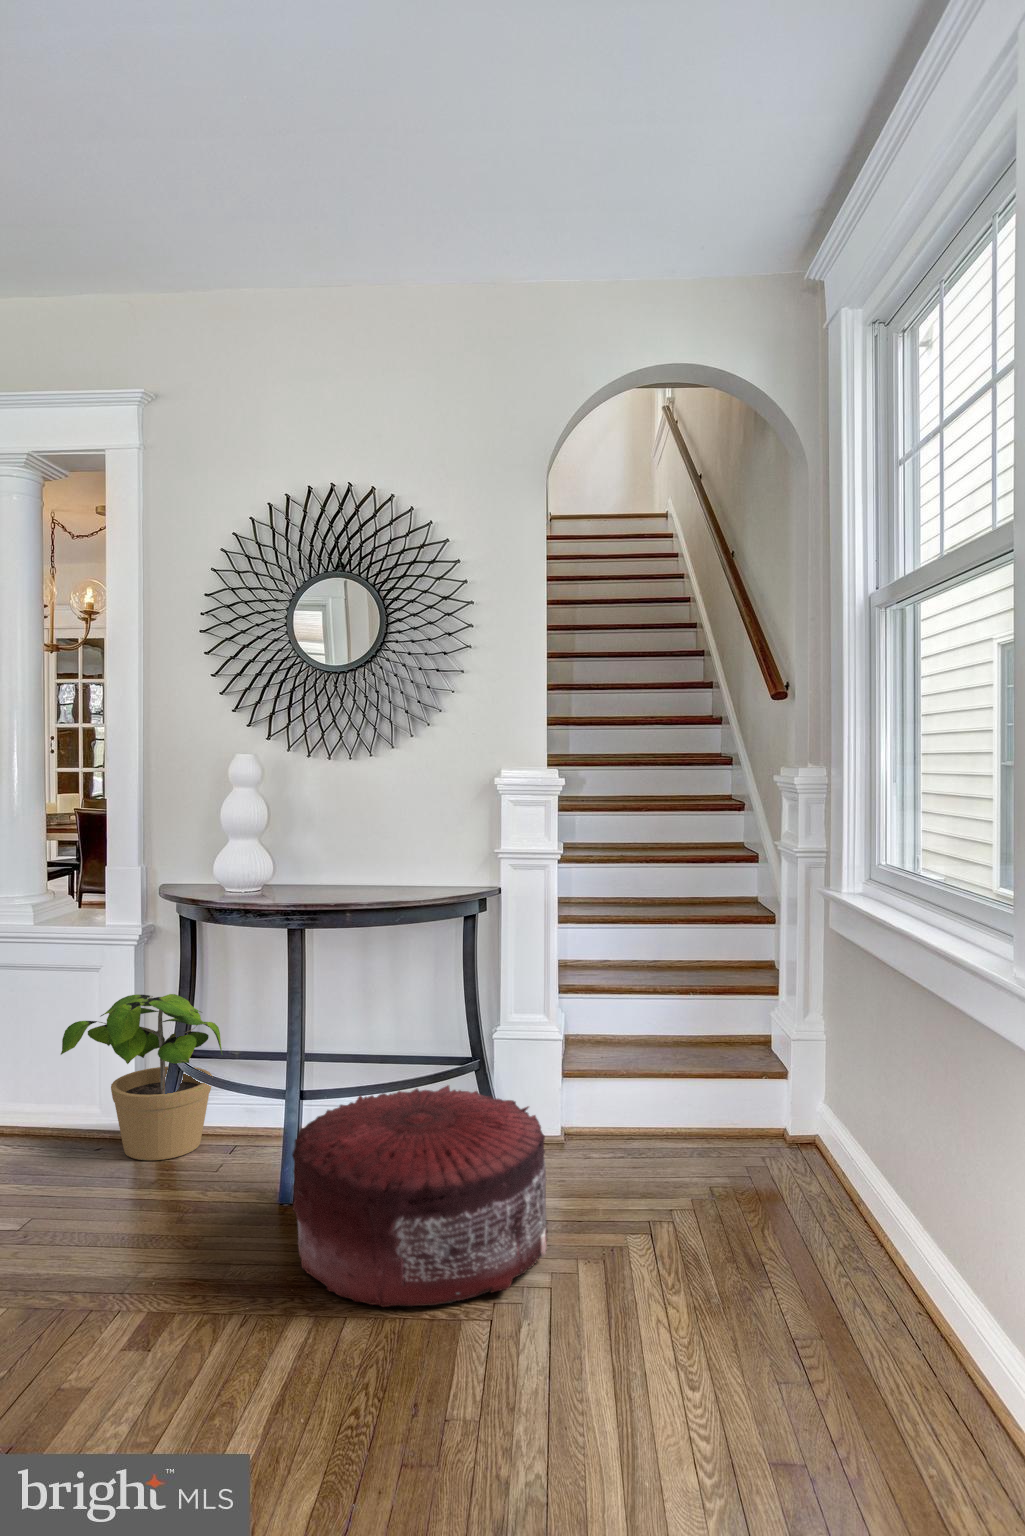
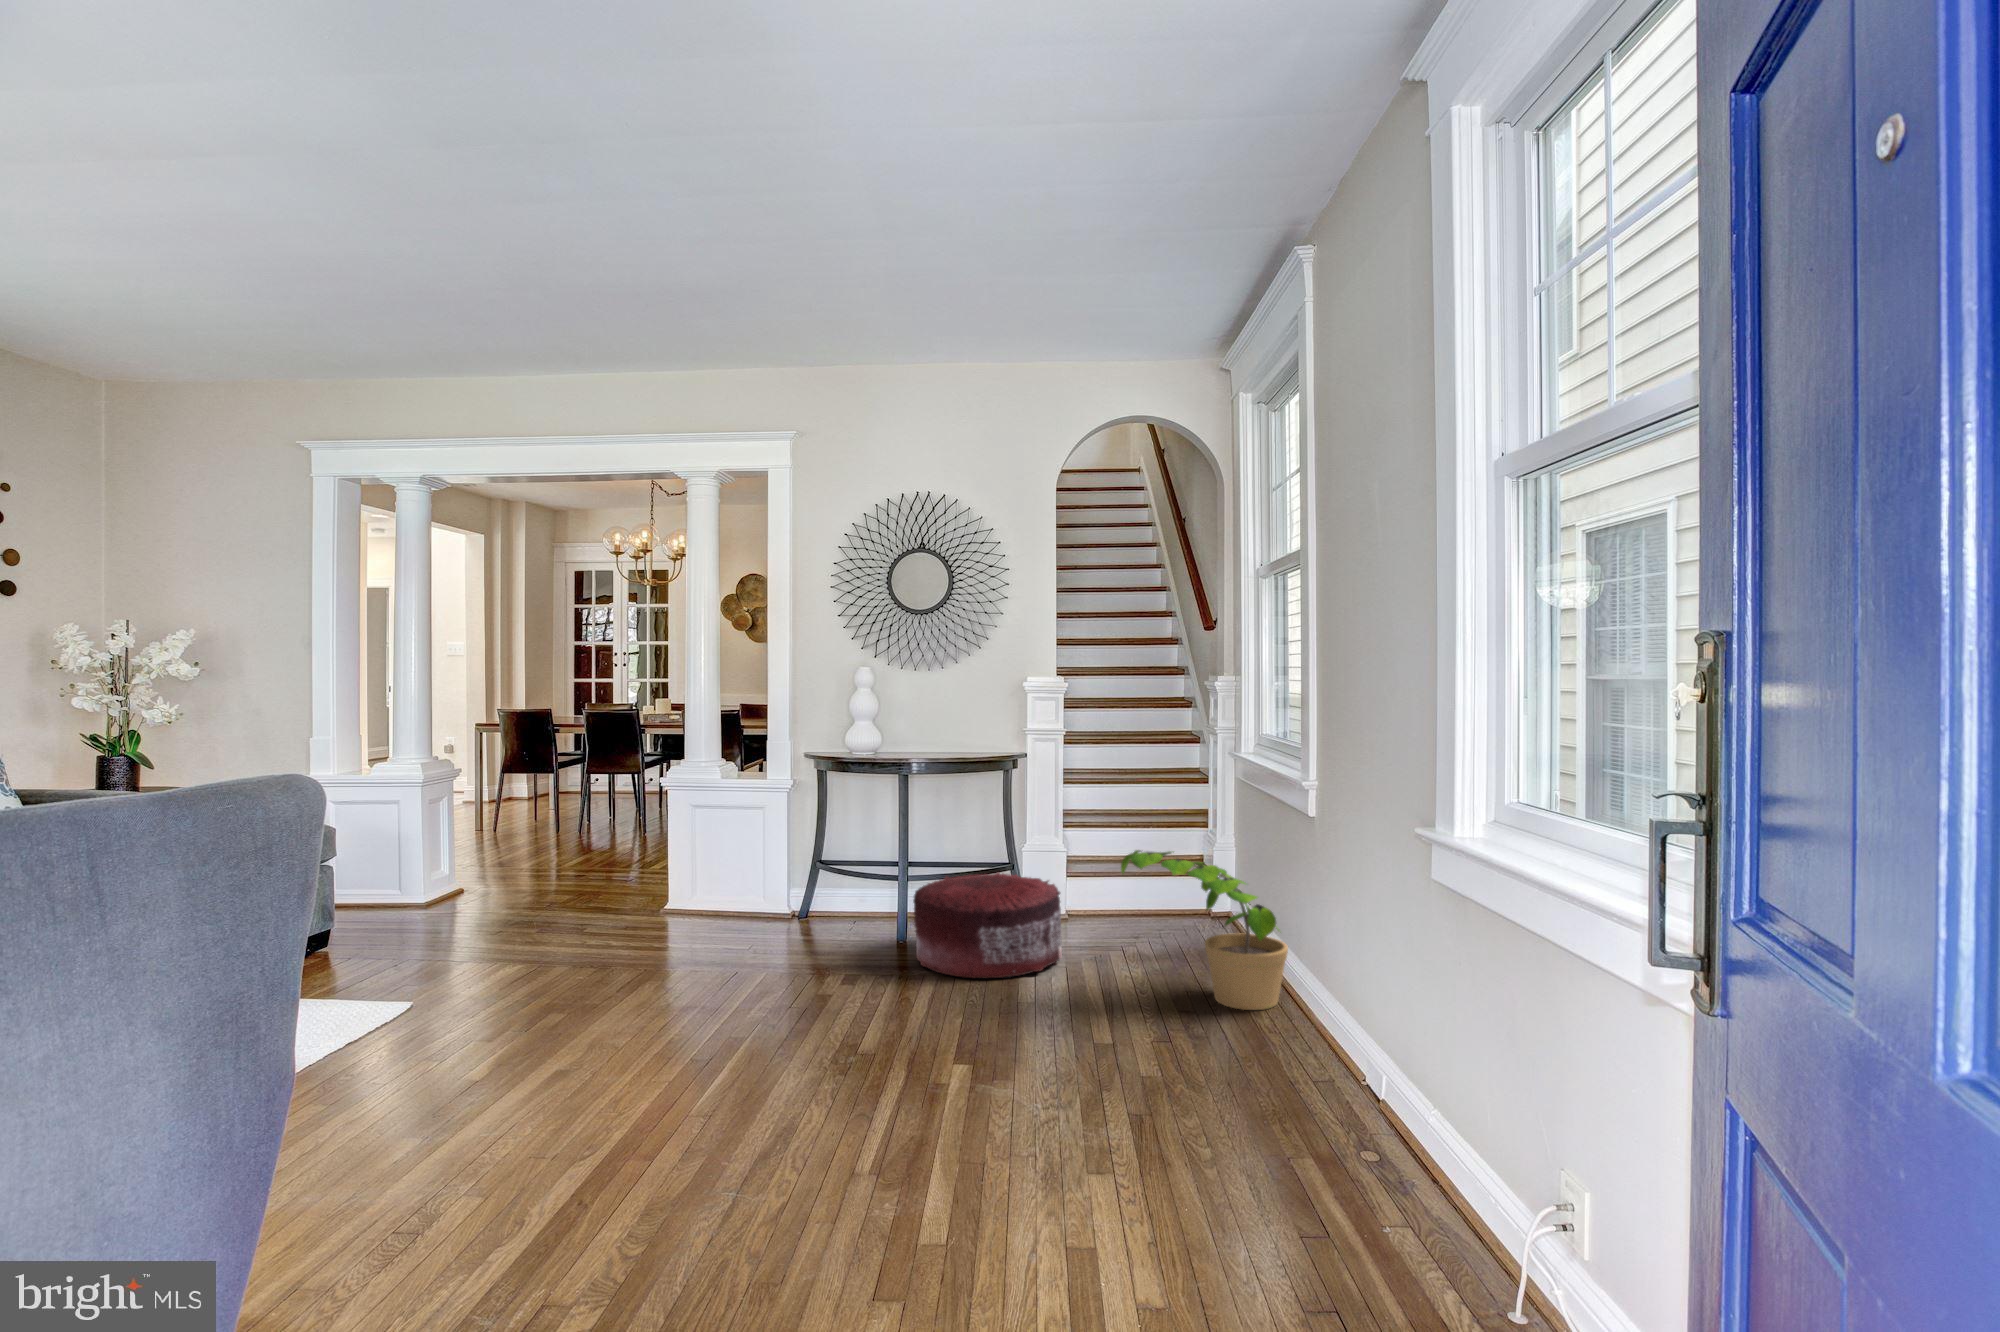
potted plant: present [61,994,222,1160] -> present [1121,850,1288,1010]

